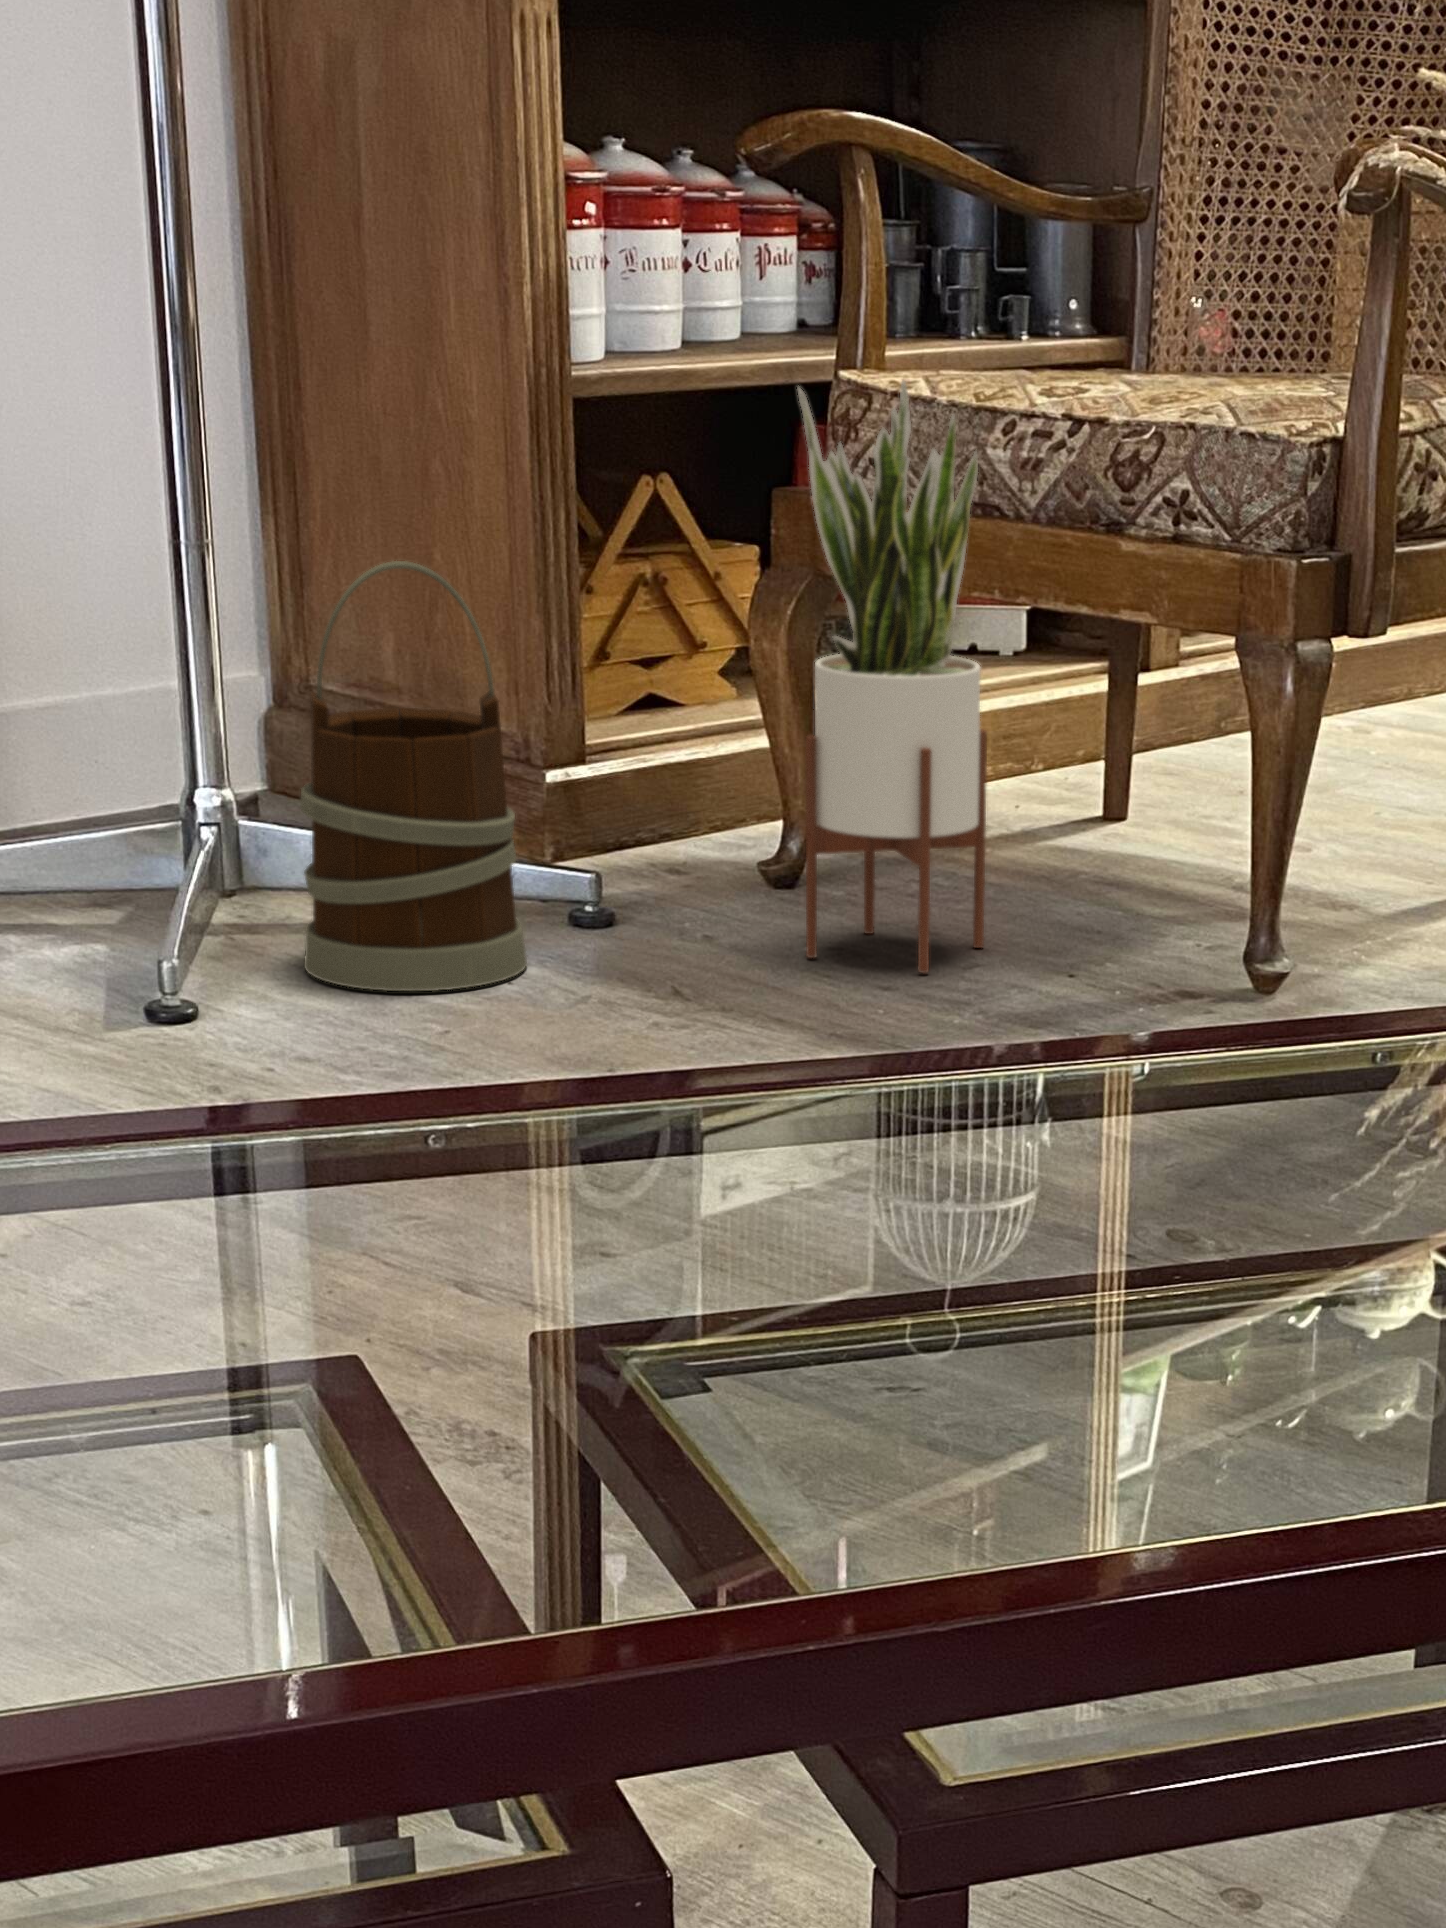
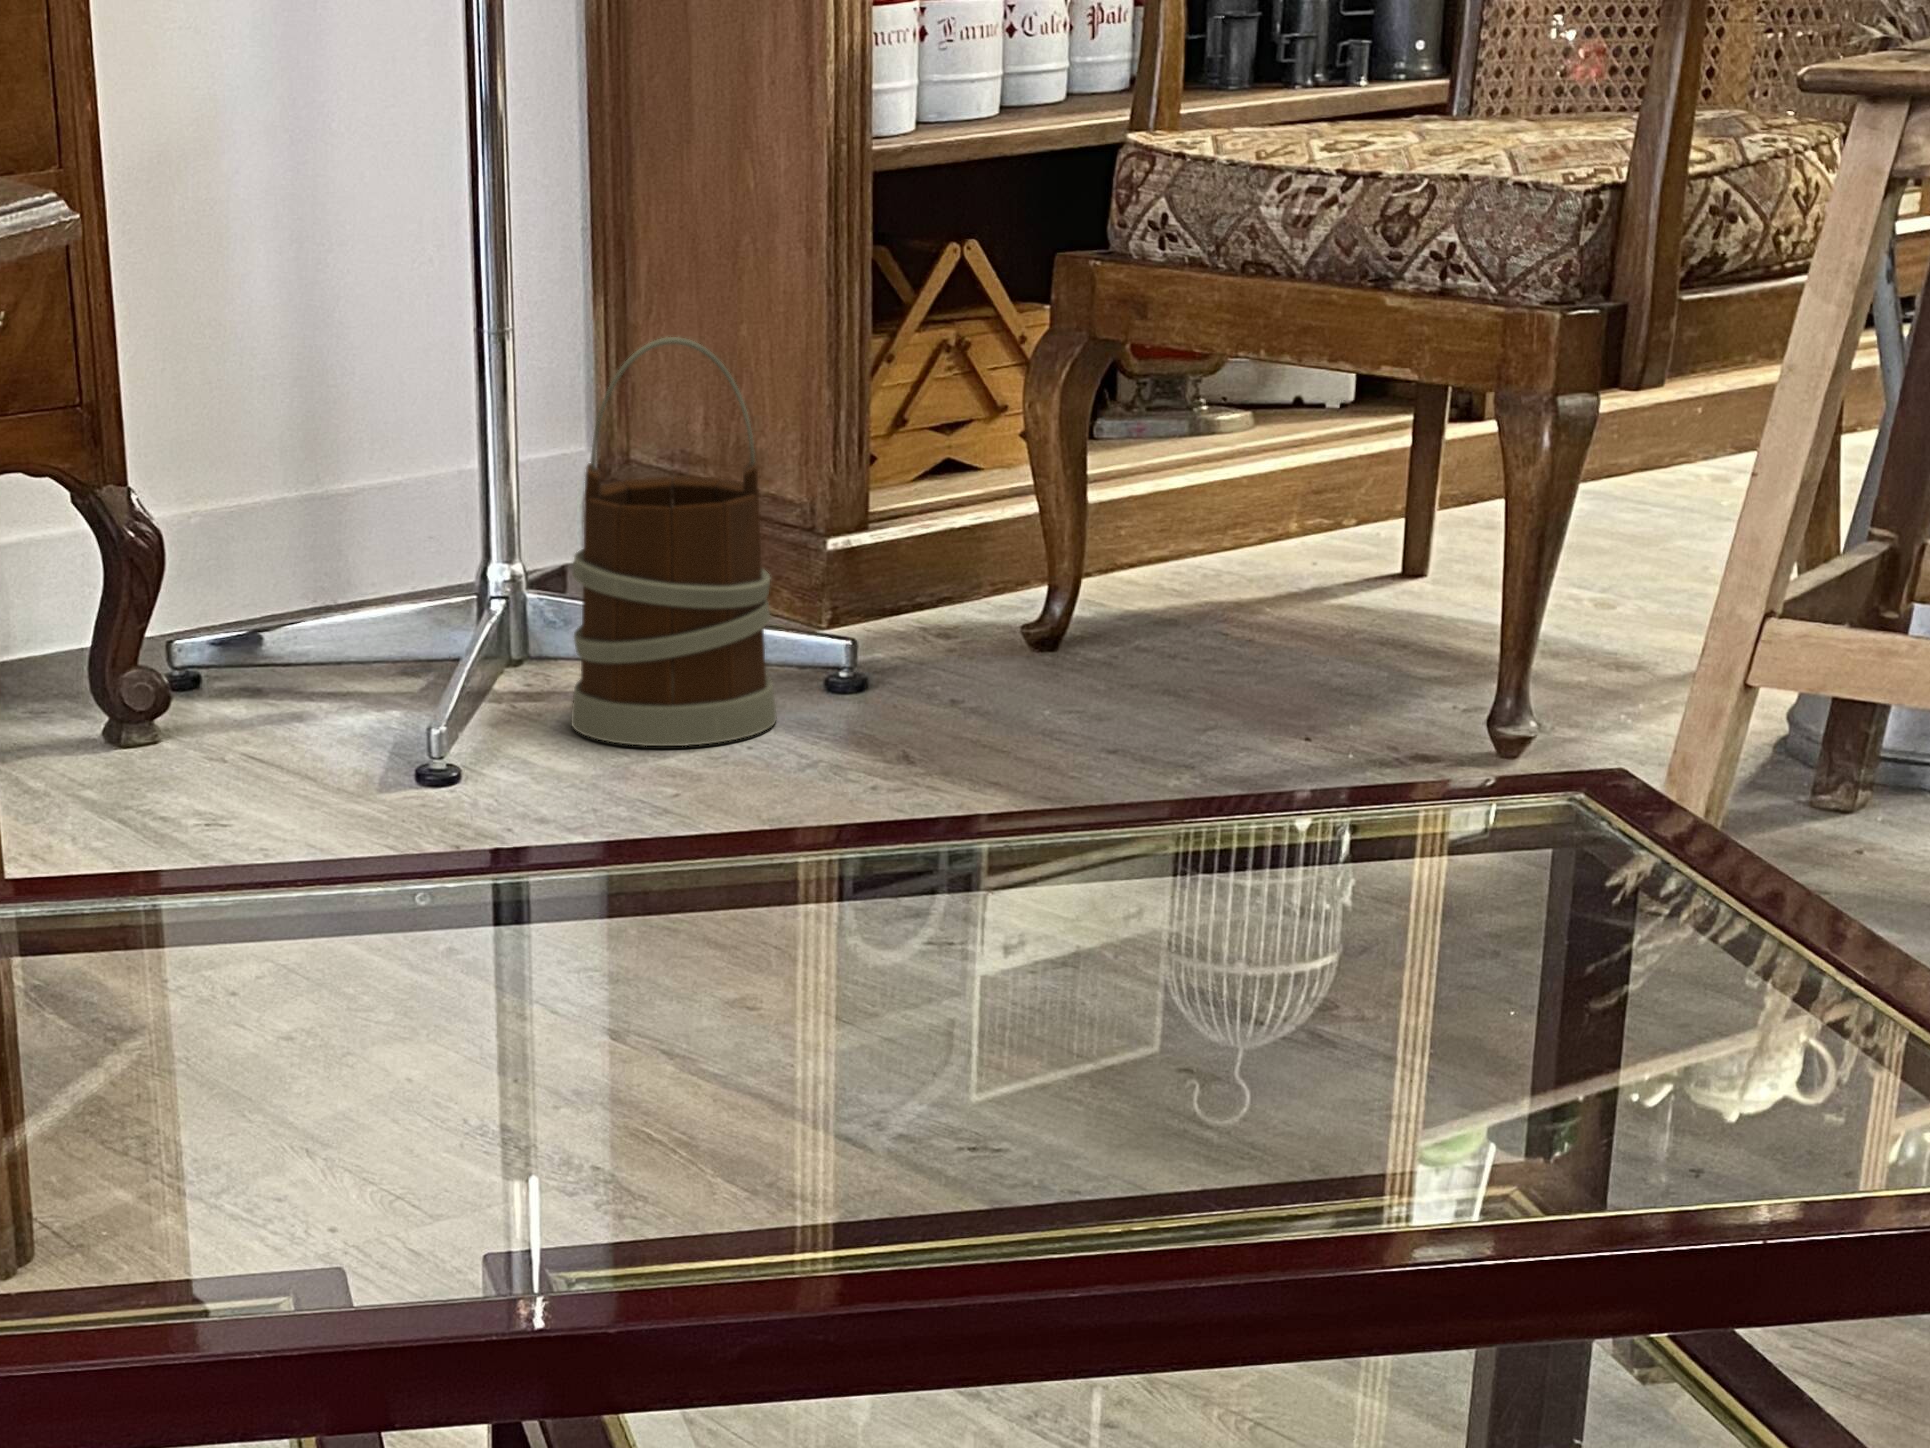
potted plant: present [798,381,987,973] -> none [1044,143,1244,734]

